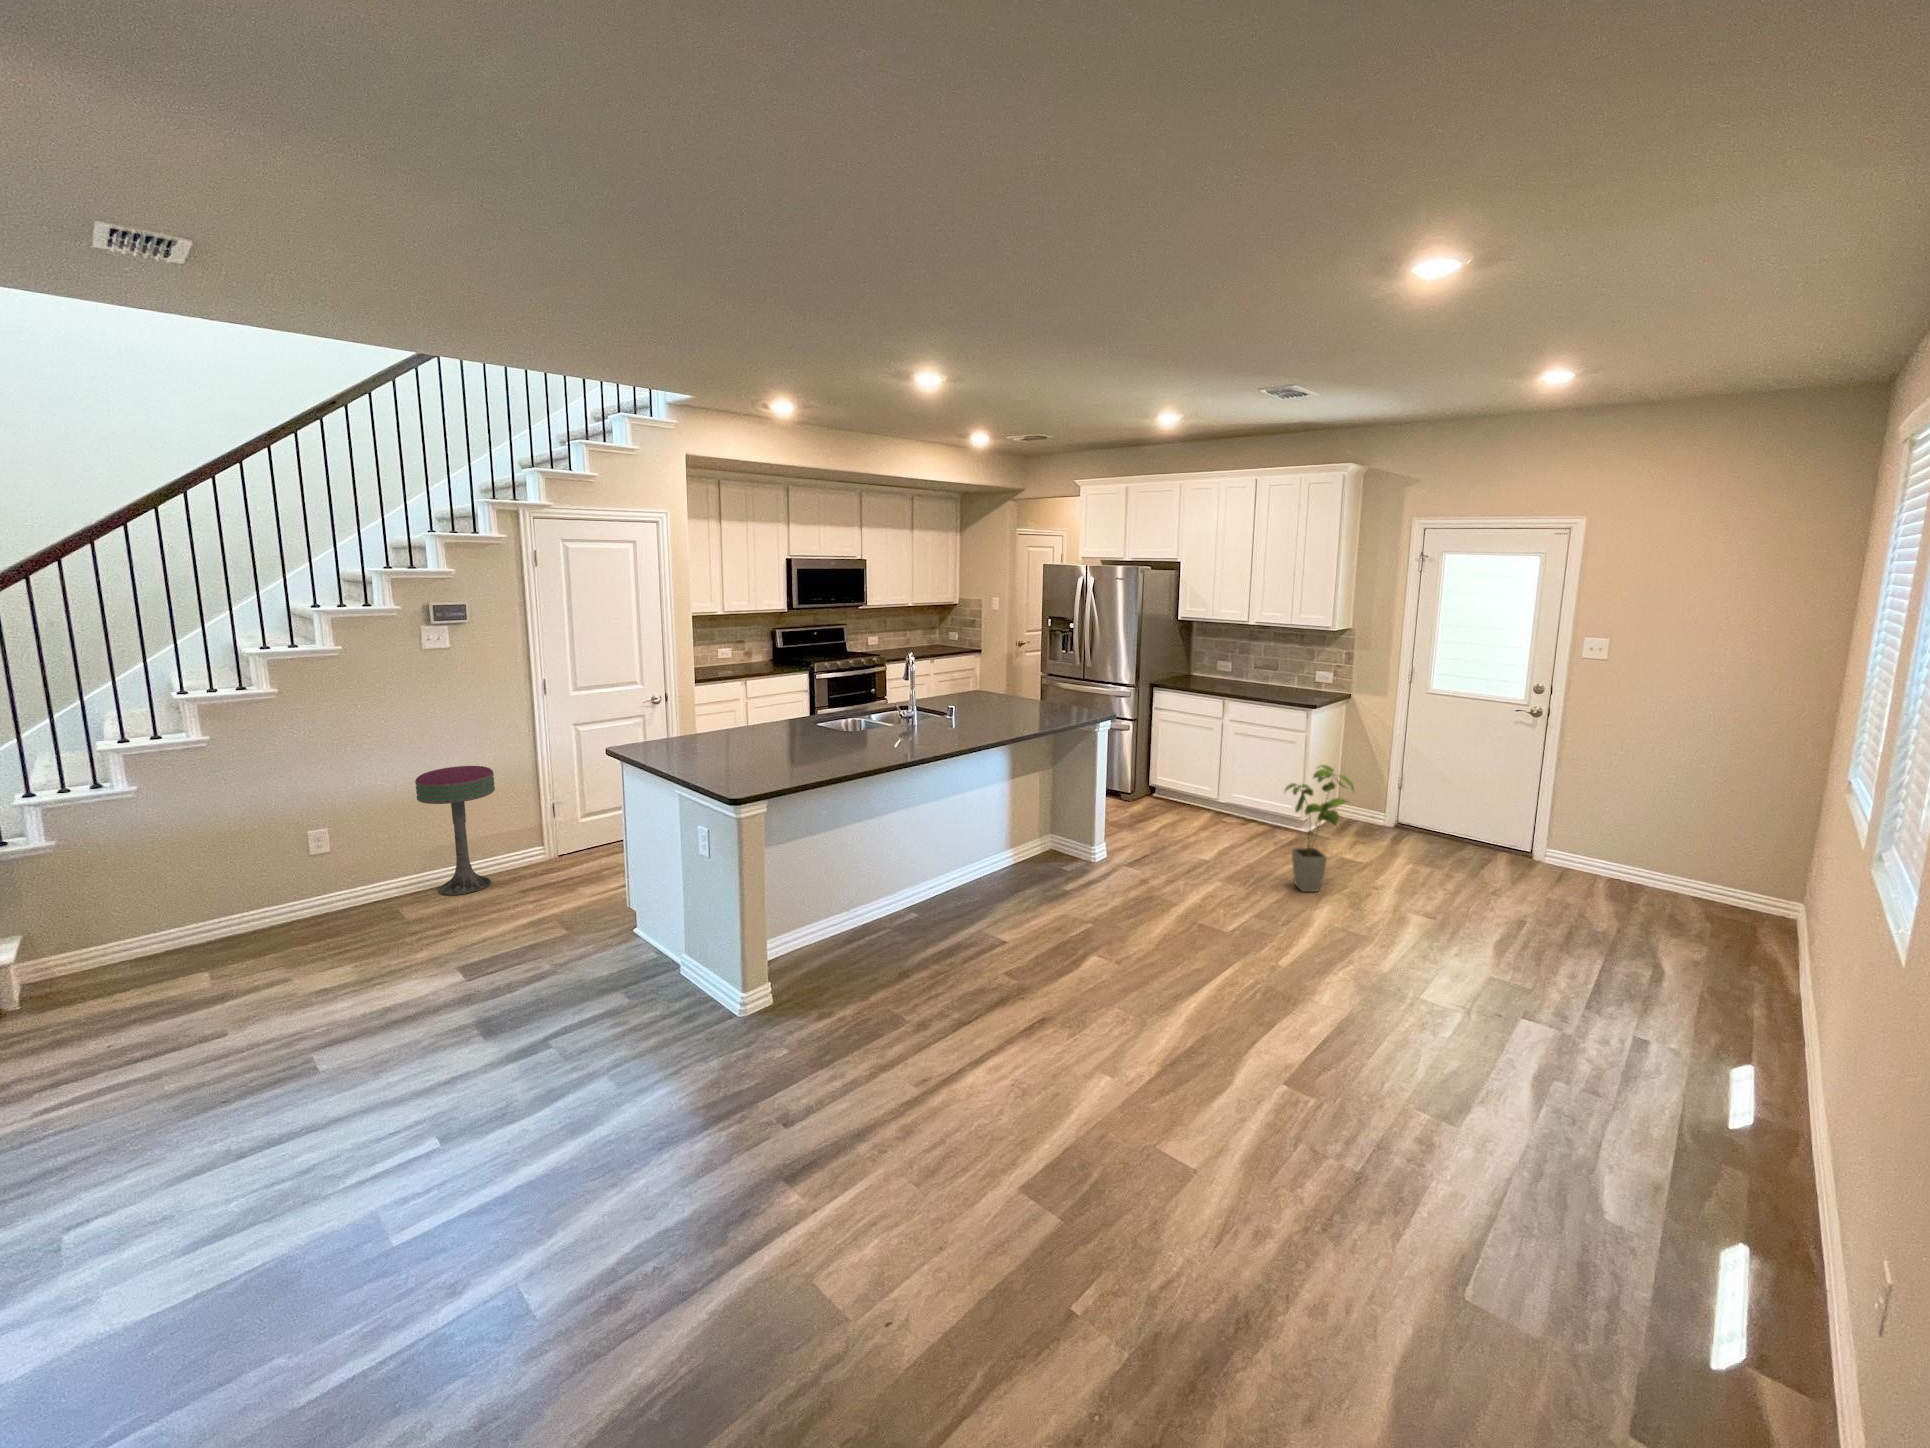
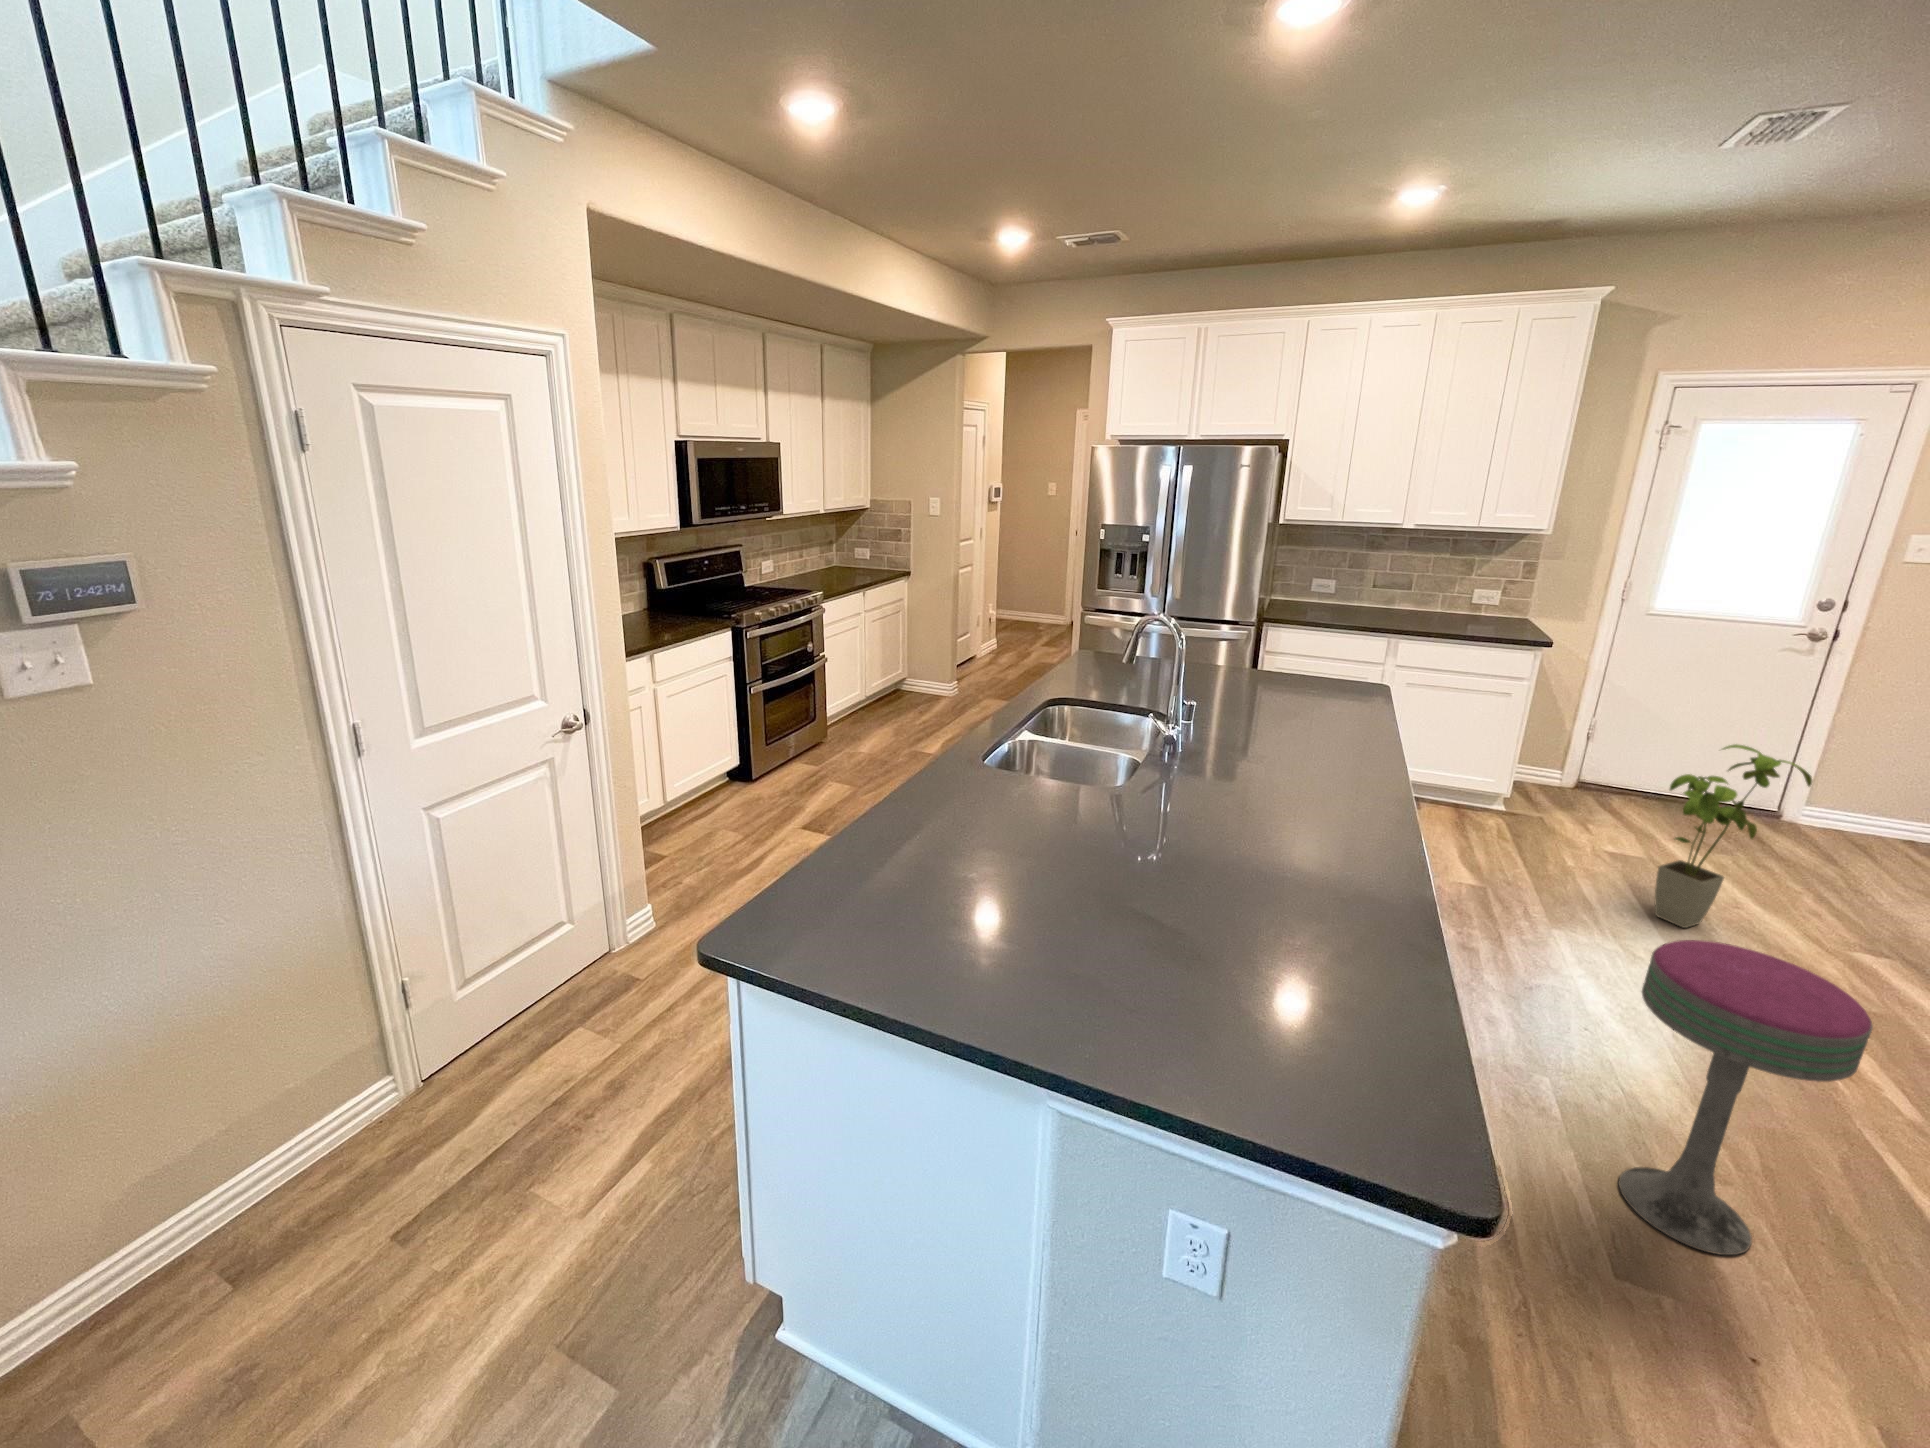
bar stool: present [415,766,495,895] -> present [1619,940,1873,1255]

